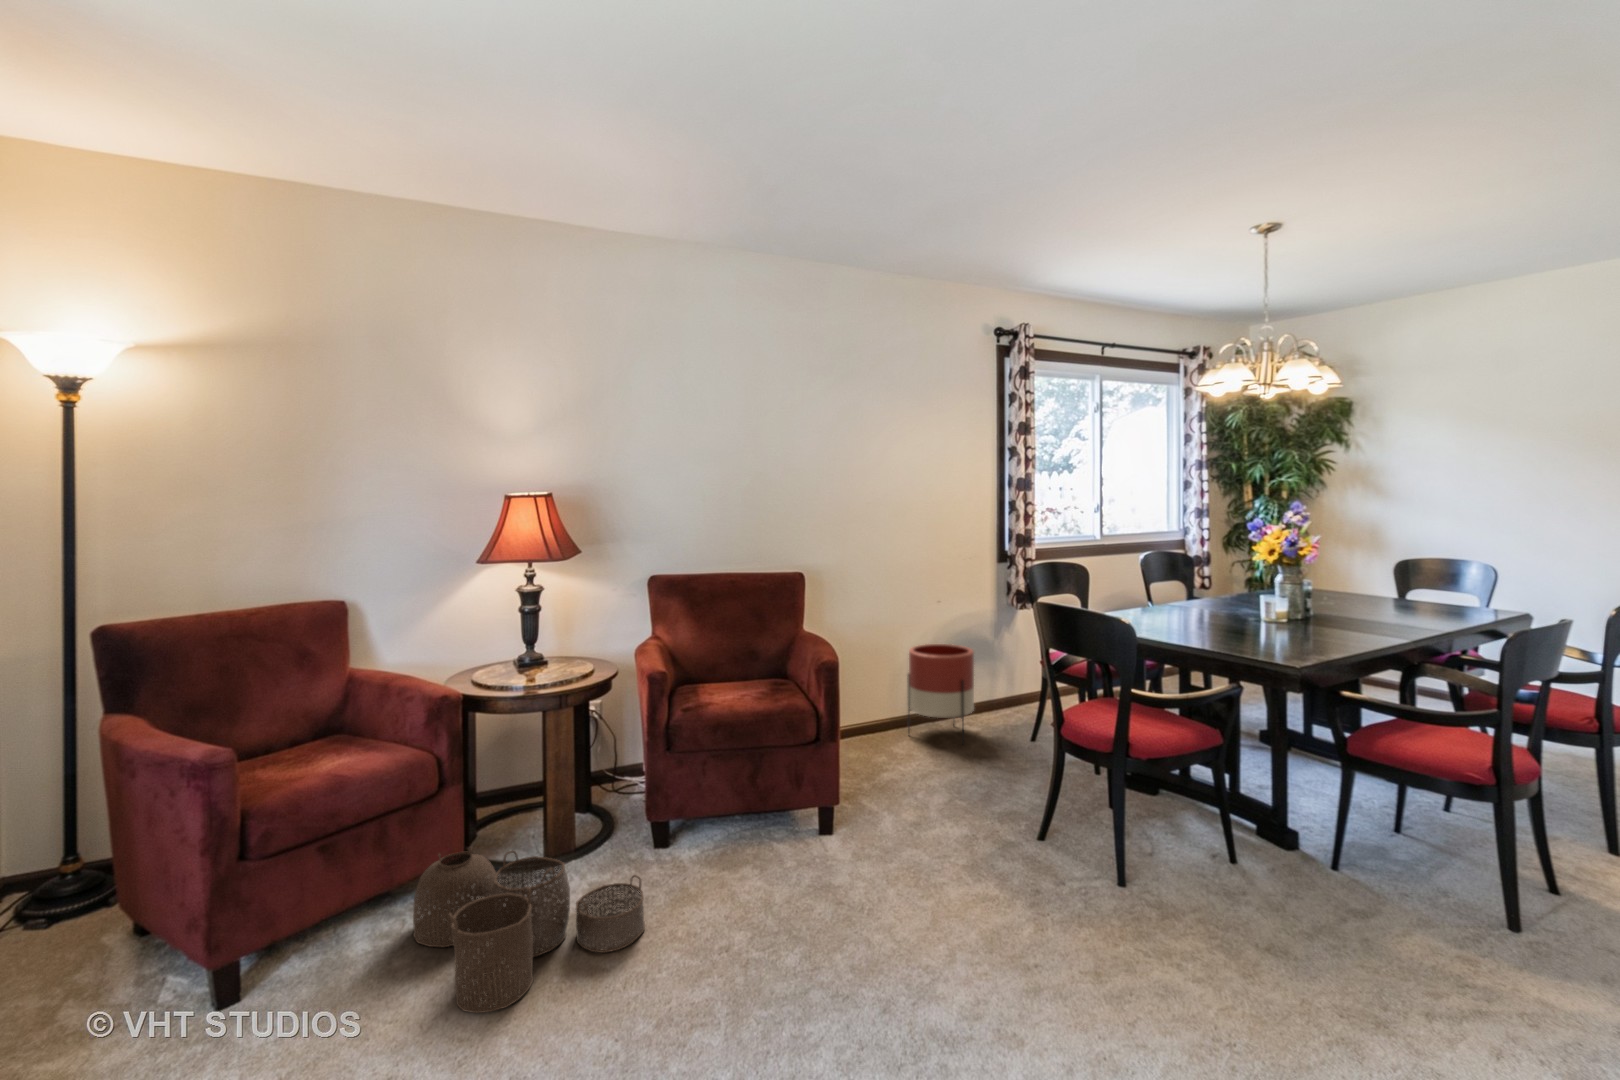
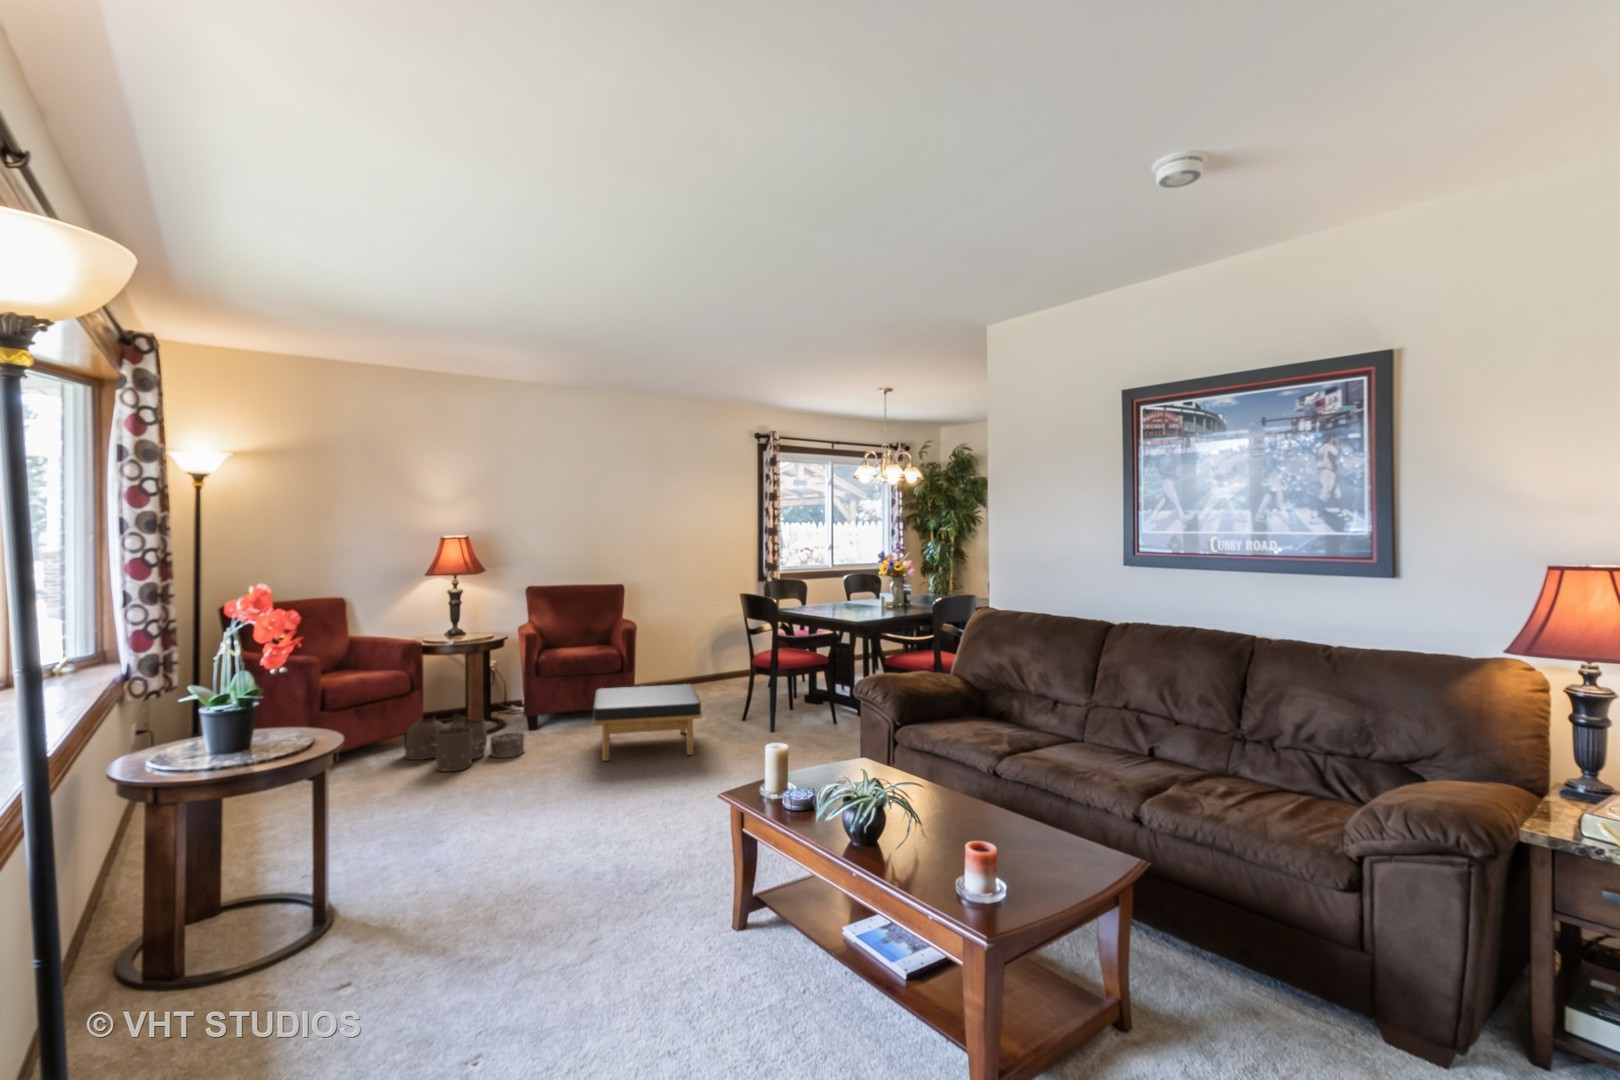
planter: present [907,644,974,743] -> none [692,633,733,692]
ottoman: none [779,777,1028,990] -> present [593,684,702,761]

